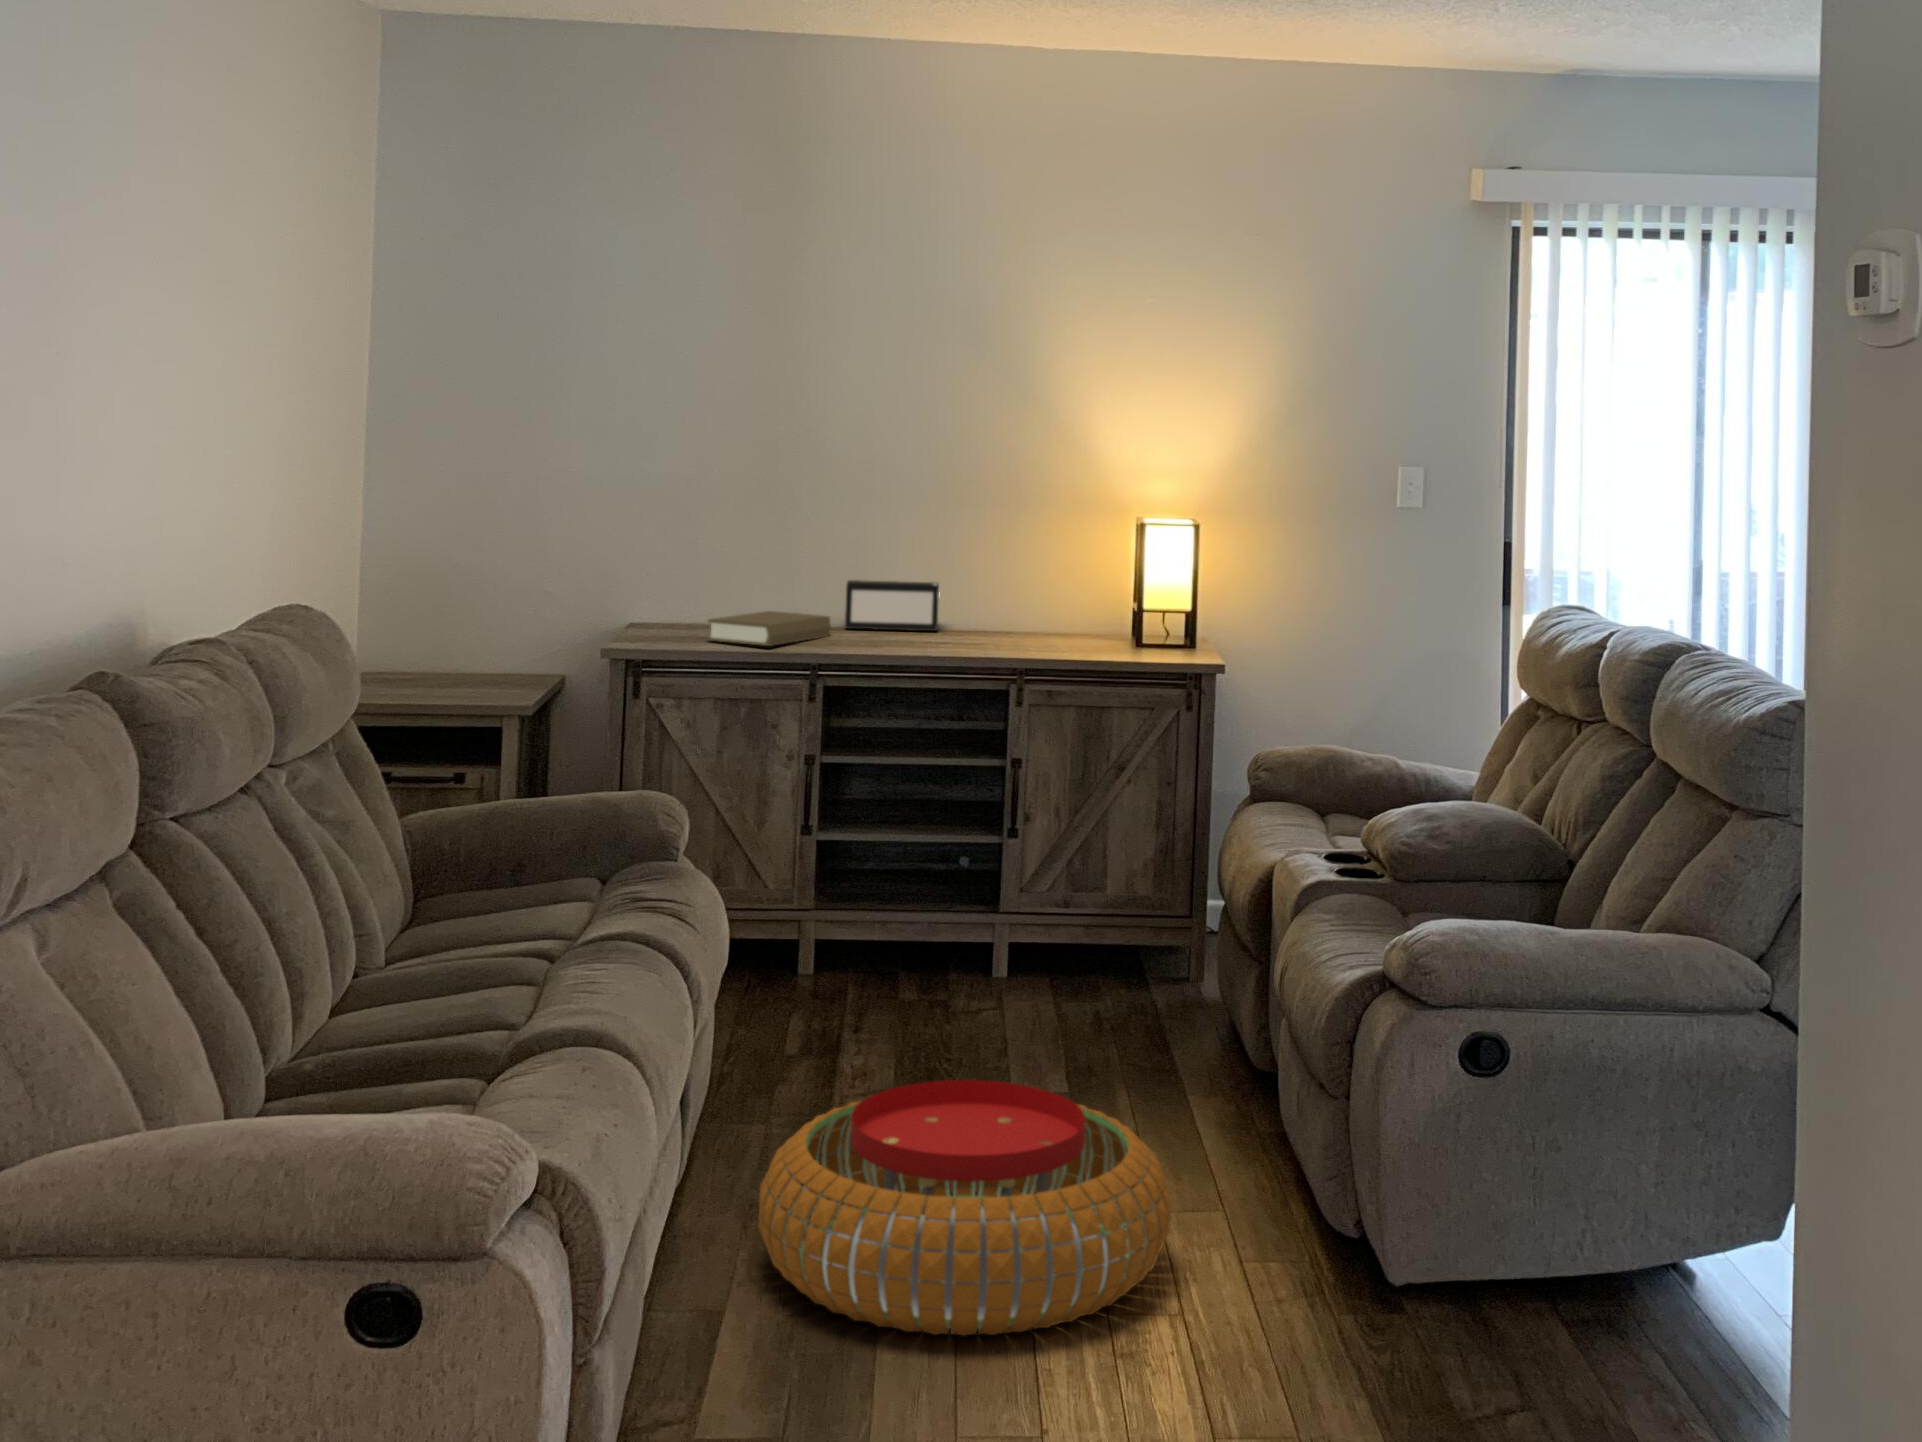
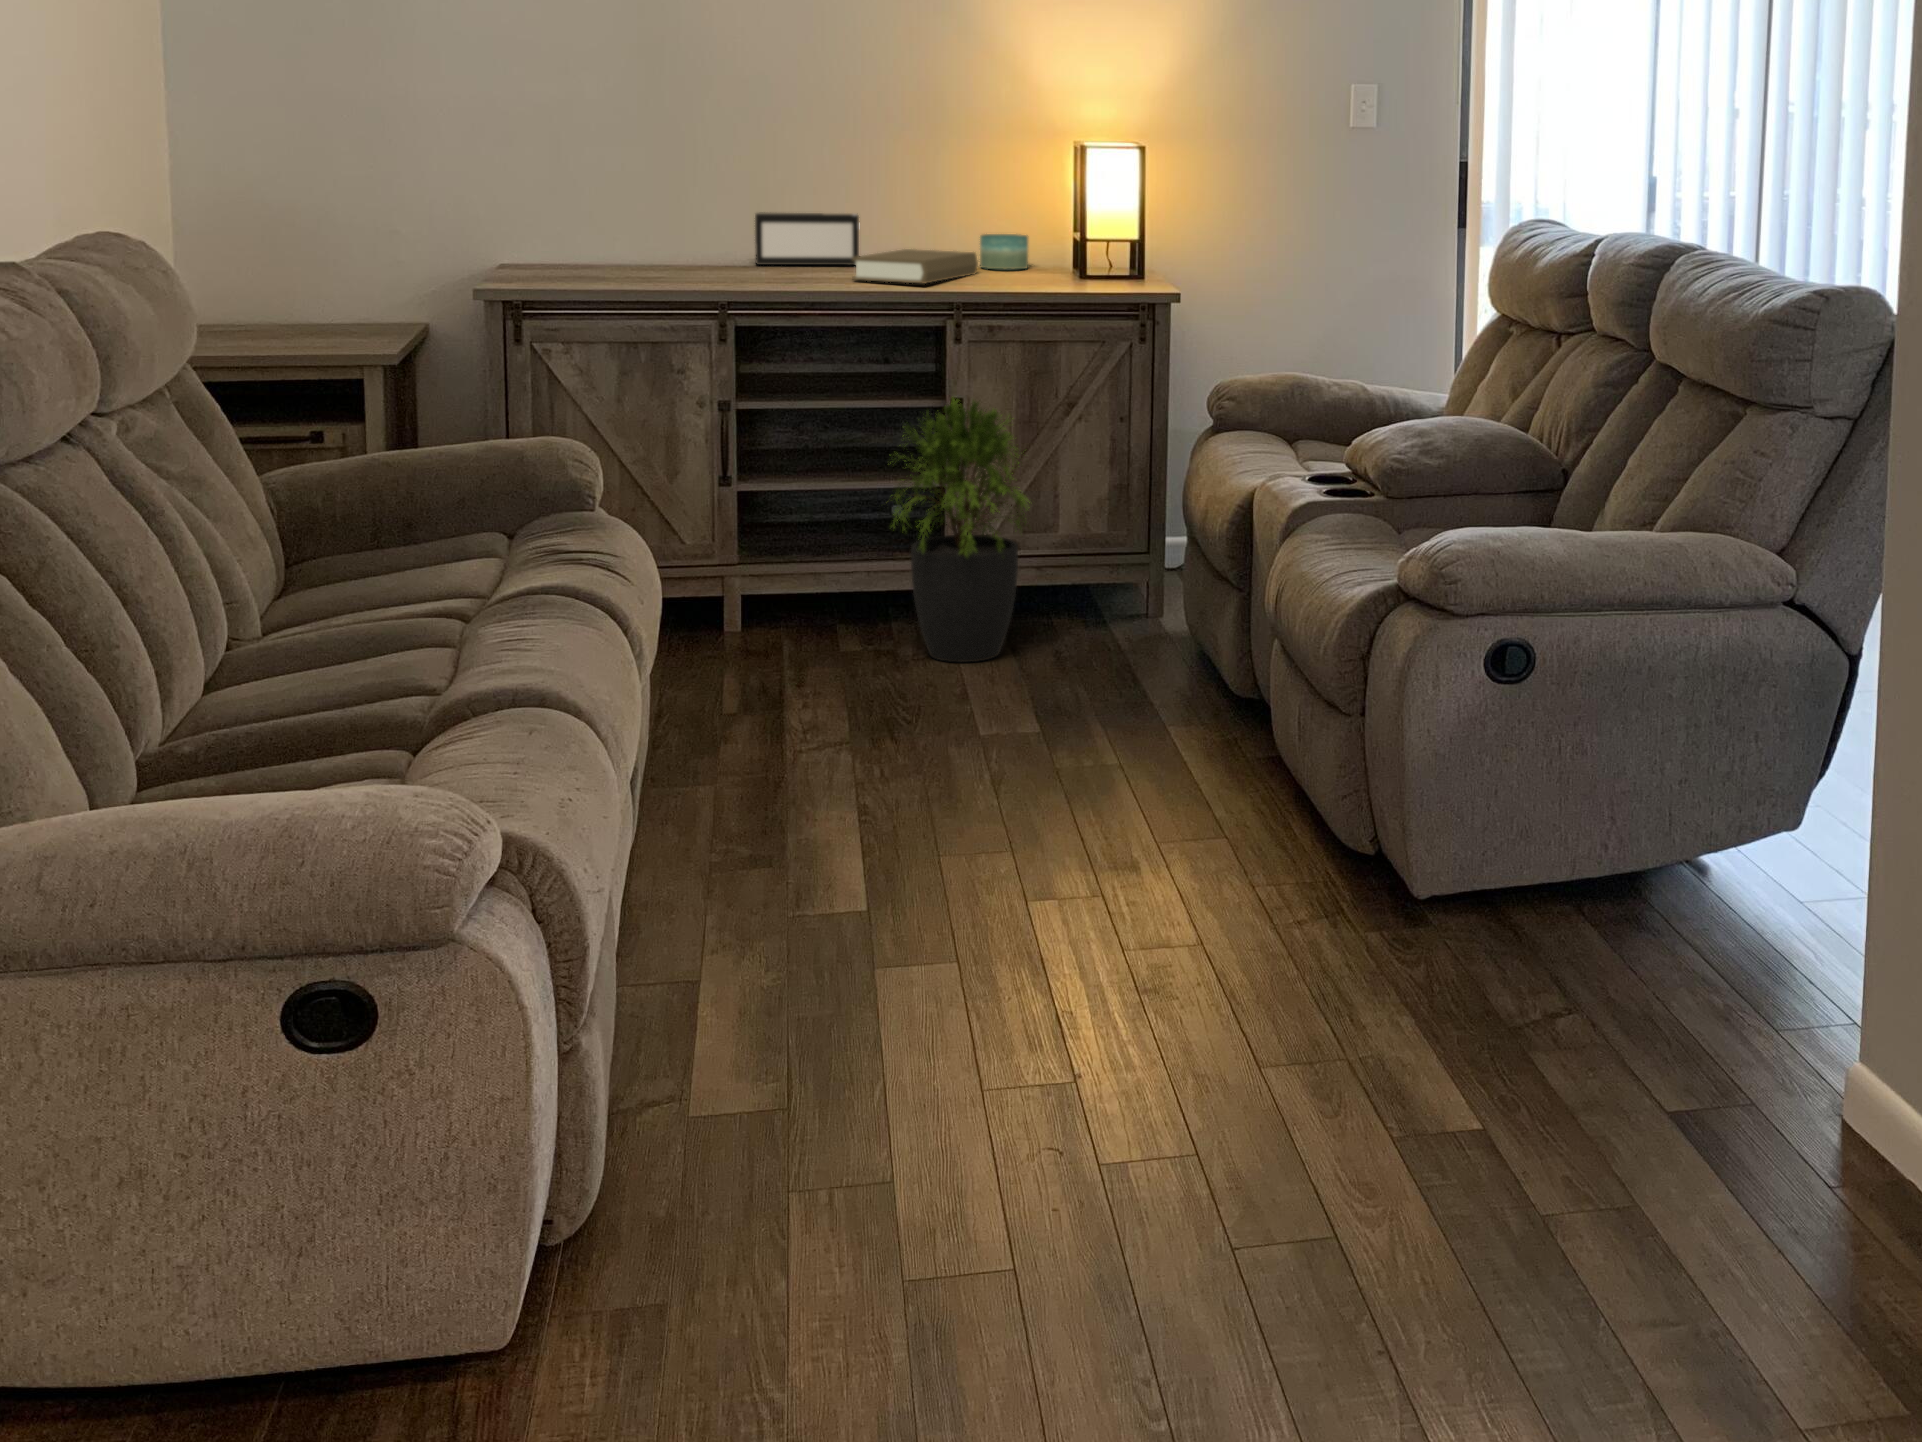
candle: none [1048,604,1093,639] -> present [980,234,1028,269]
book: present [708,611,831,646] -> present [852,249,978,283]
potted plant: none [936,760,1082,1018] -> present [890,398,1030,662]
pouf: present [758,1080,1171,1336] -> none [729,722,1183,987]

